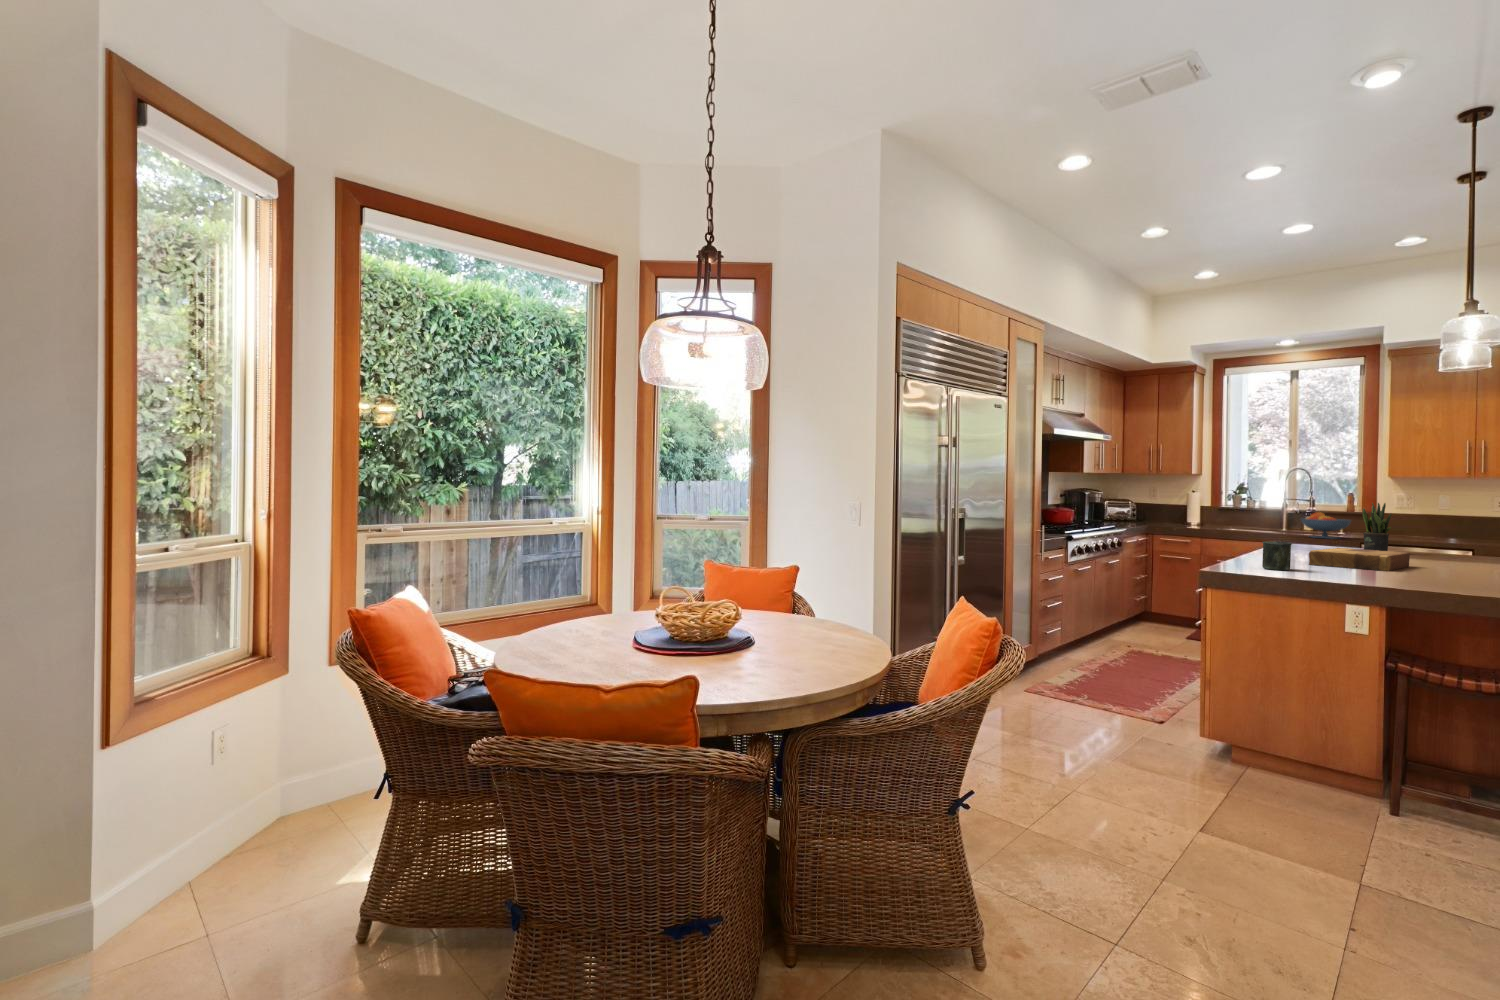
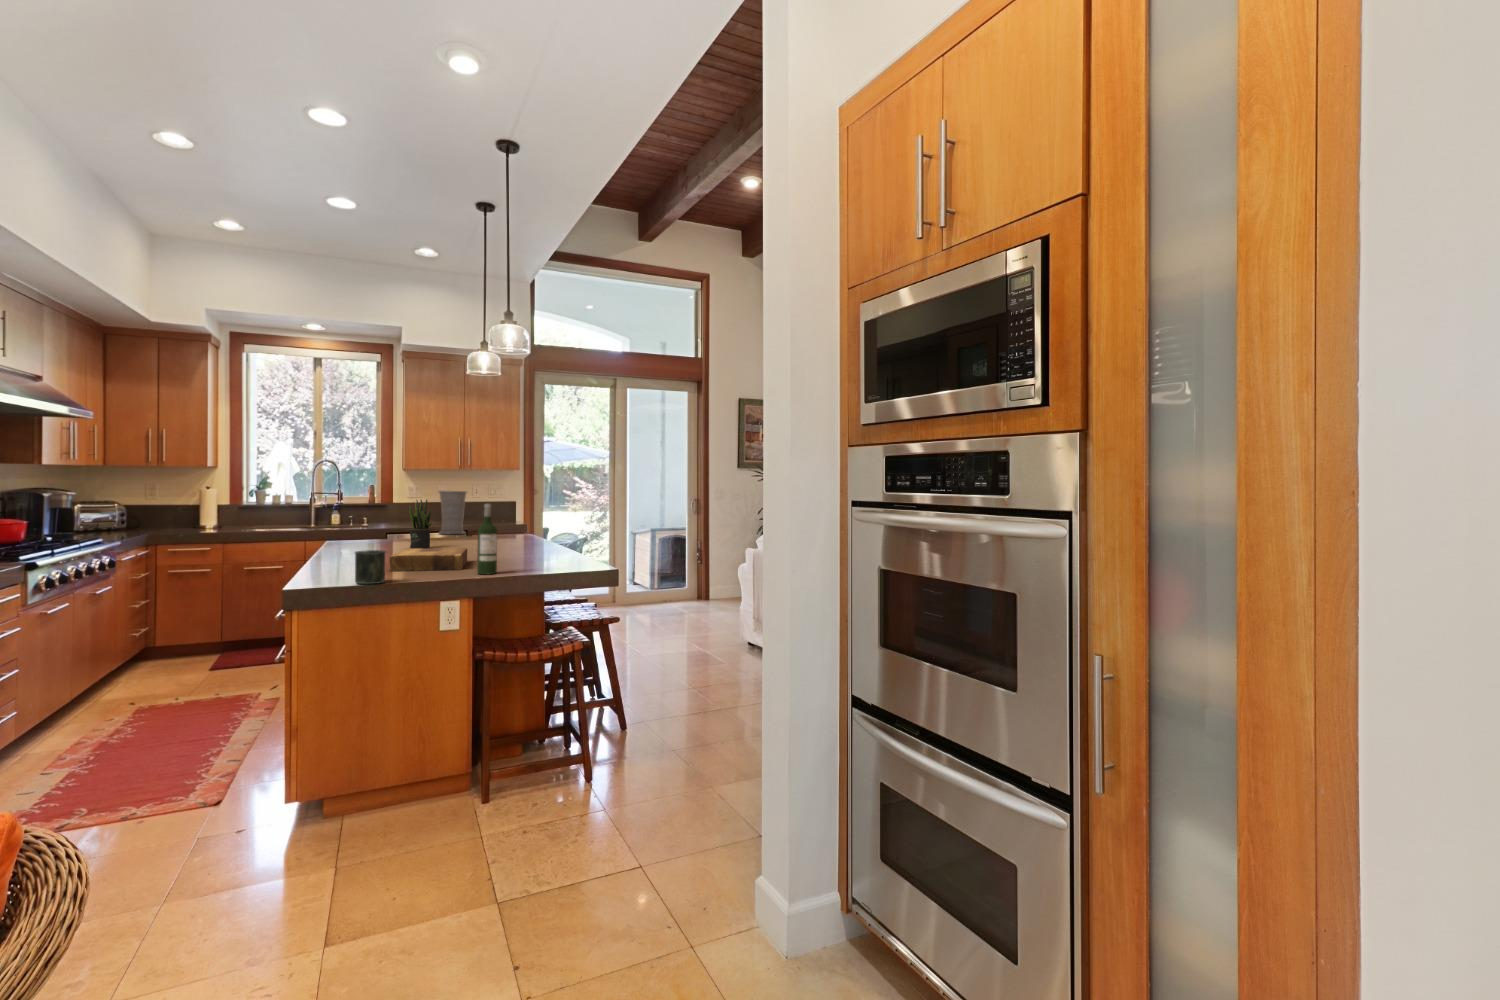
vase: none [1427,496,1471,546] -> present [439,491,467,534]
wine bottle: none [1399,505,1426,577] -> present [477,504,497,574]
fruit bowl: present [1301,512,1351,539] -> none [332,508,378,535]

